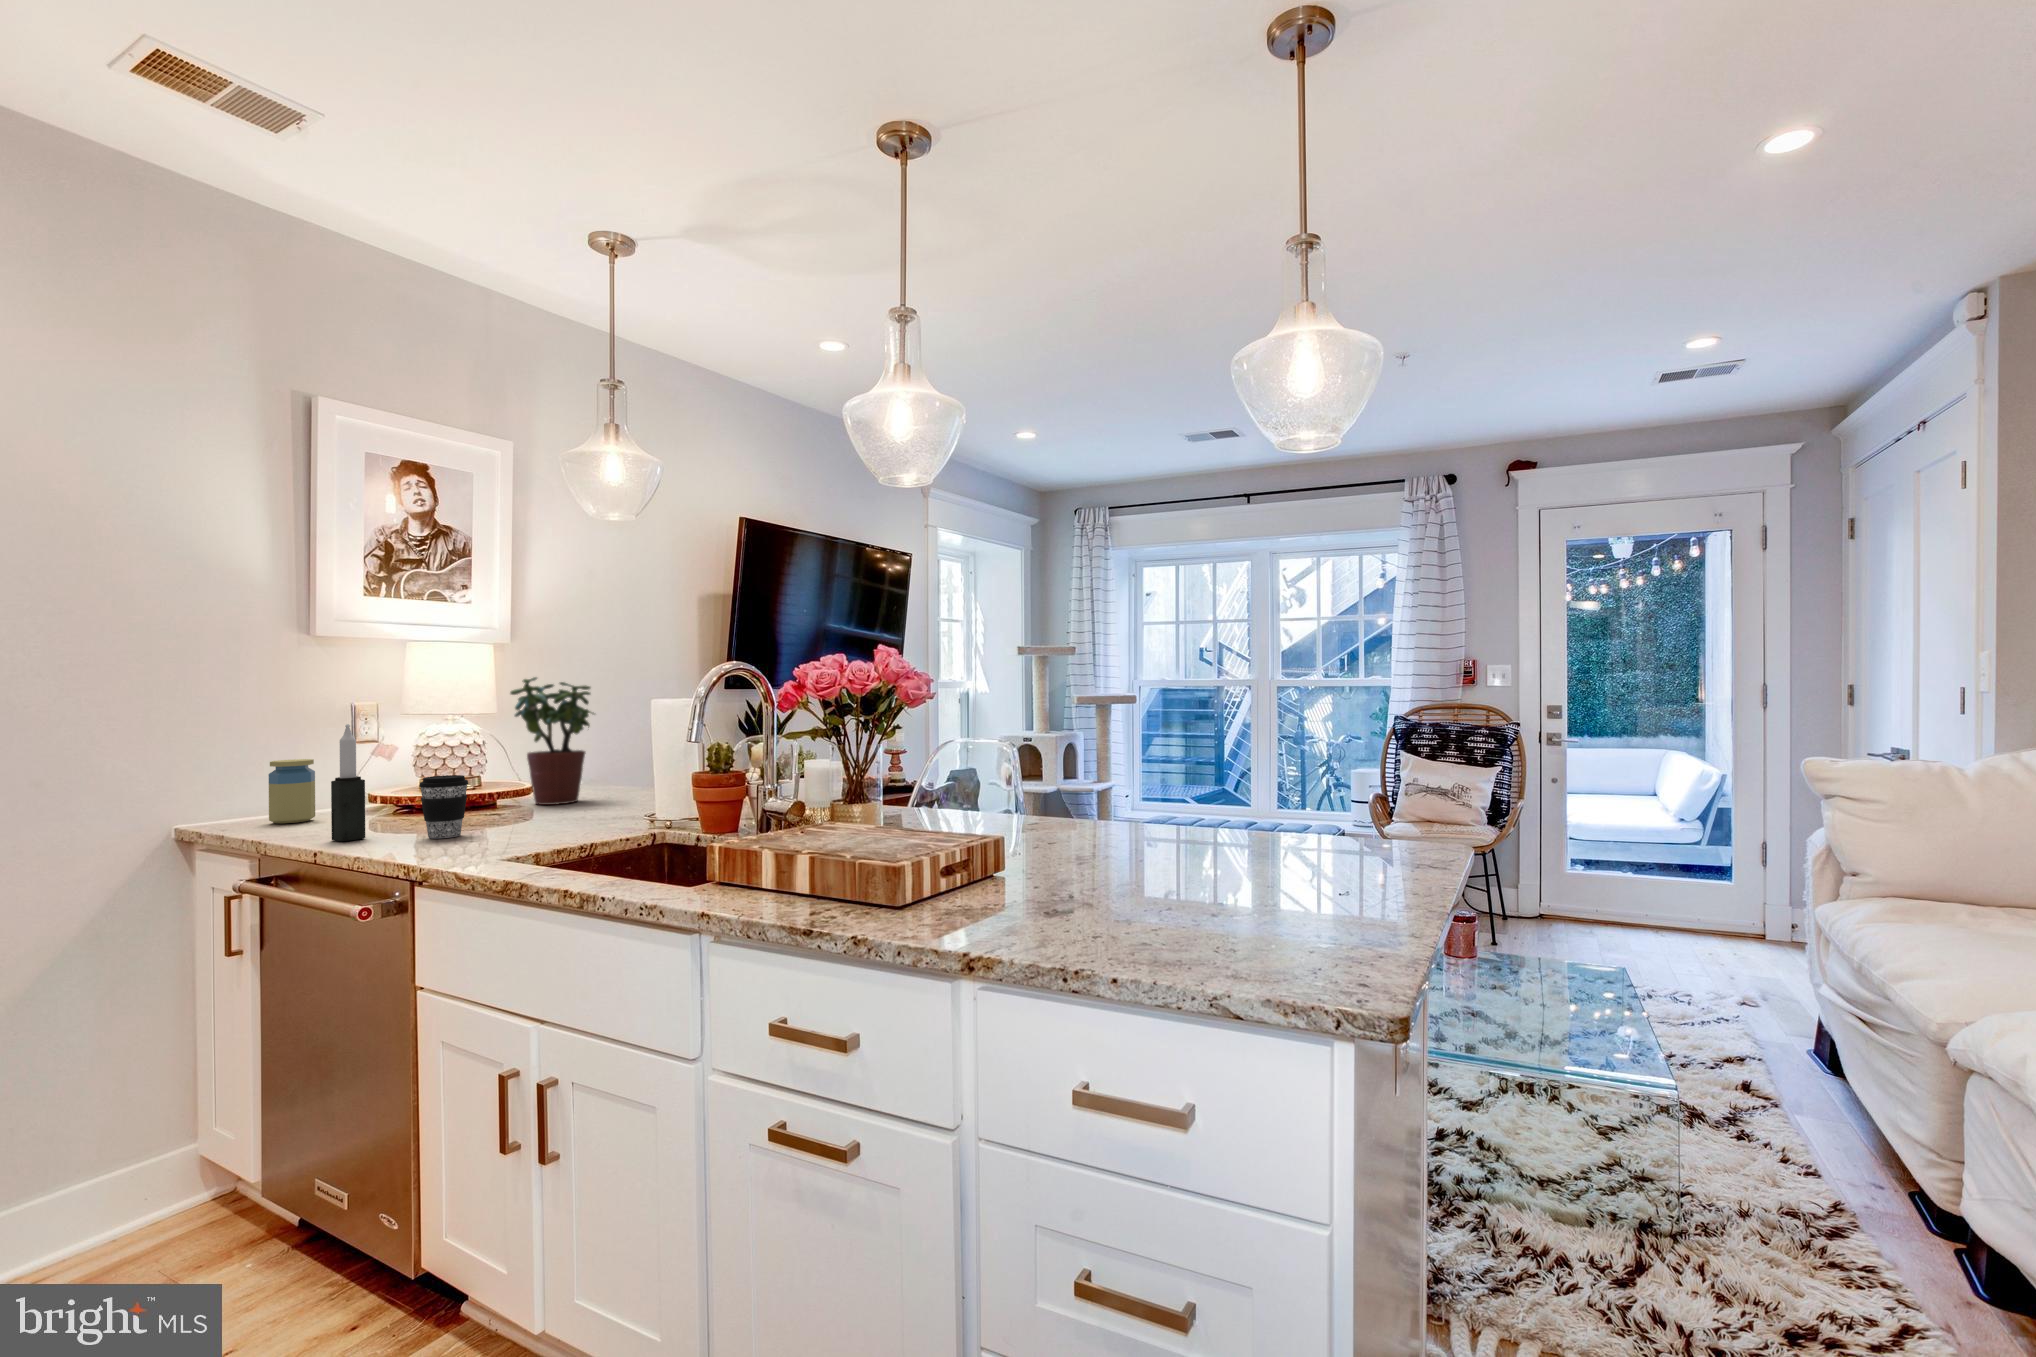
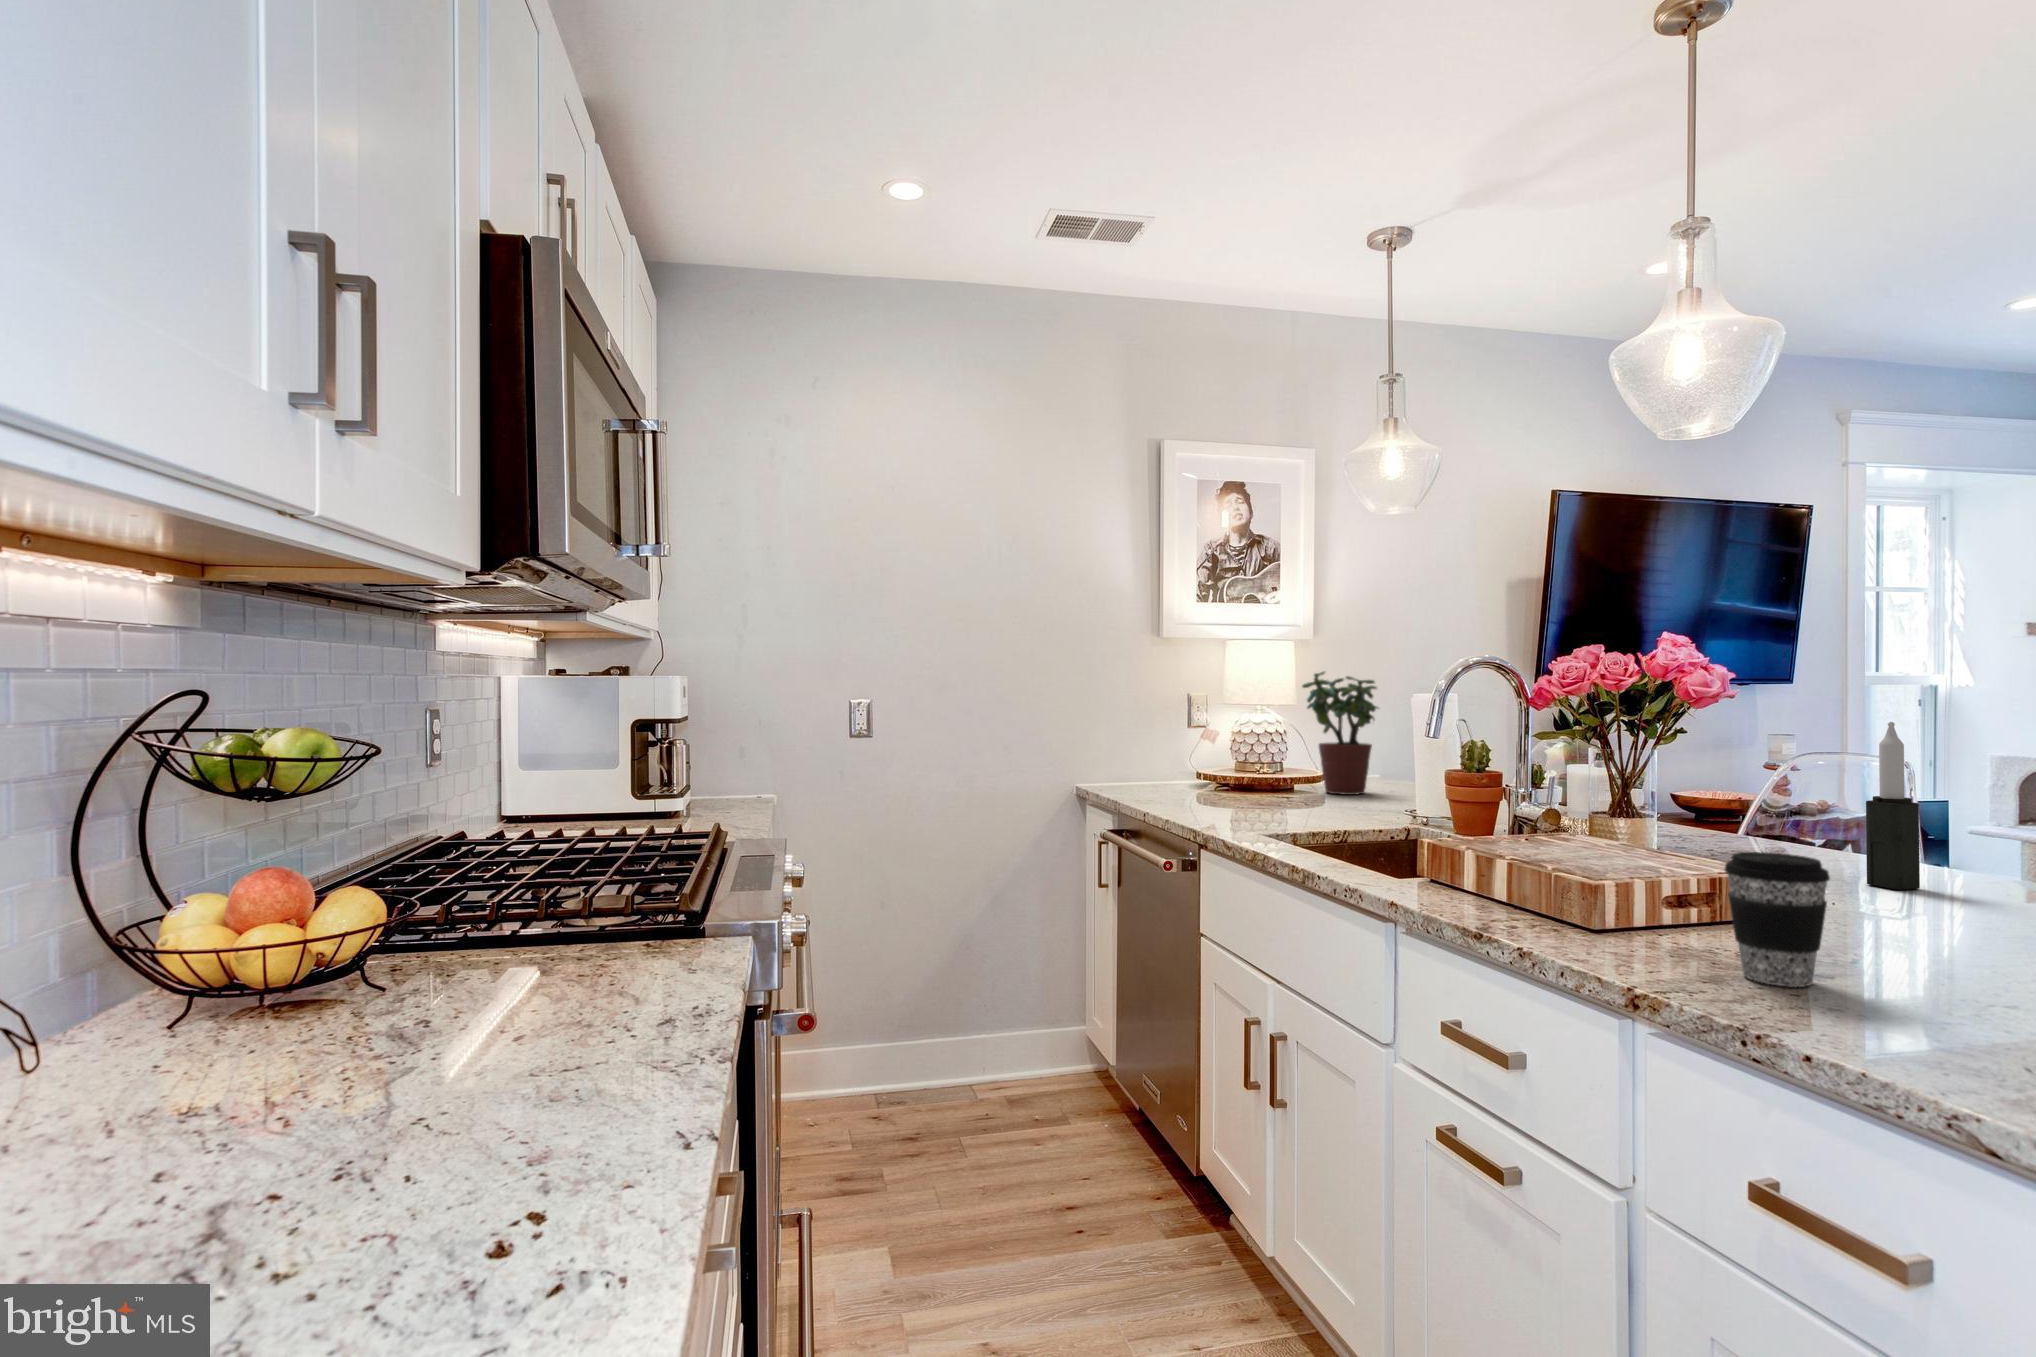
candle: present [331,724,365,841] -> present [1866,722,1920,889]
jar: present [269,759,315,824] -> none [1128,738,1158,789]
coffee cup: present [419,775,468,838] -> present [1725,852,1830,987]

